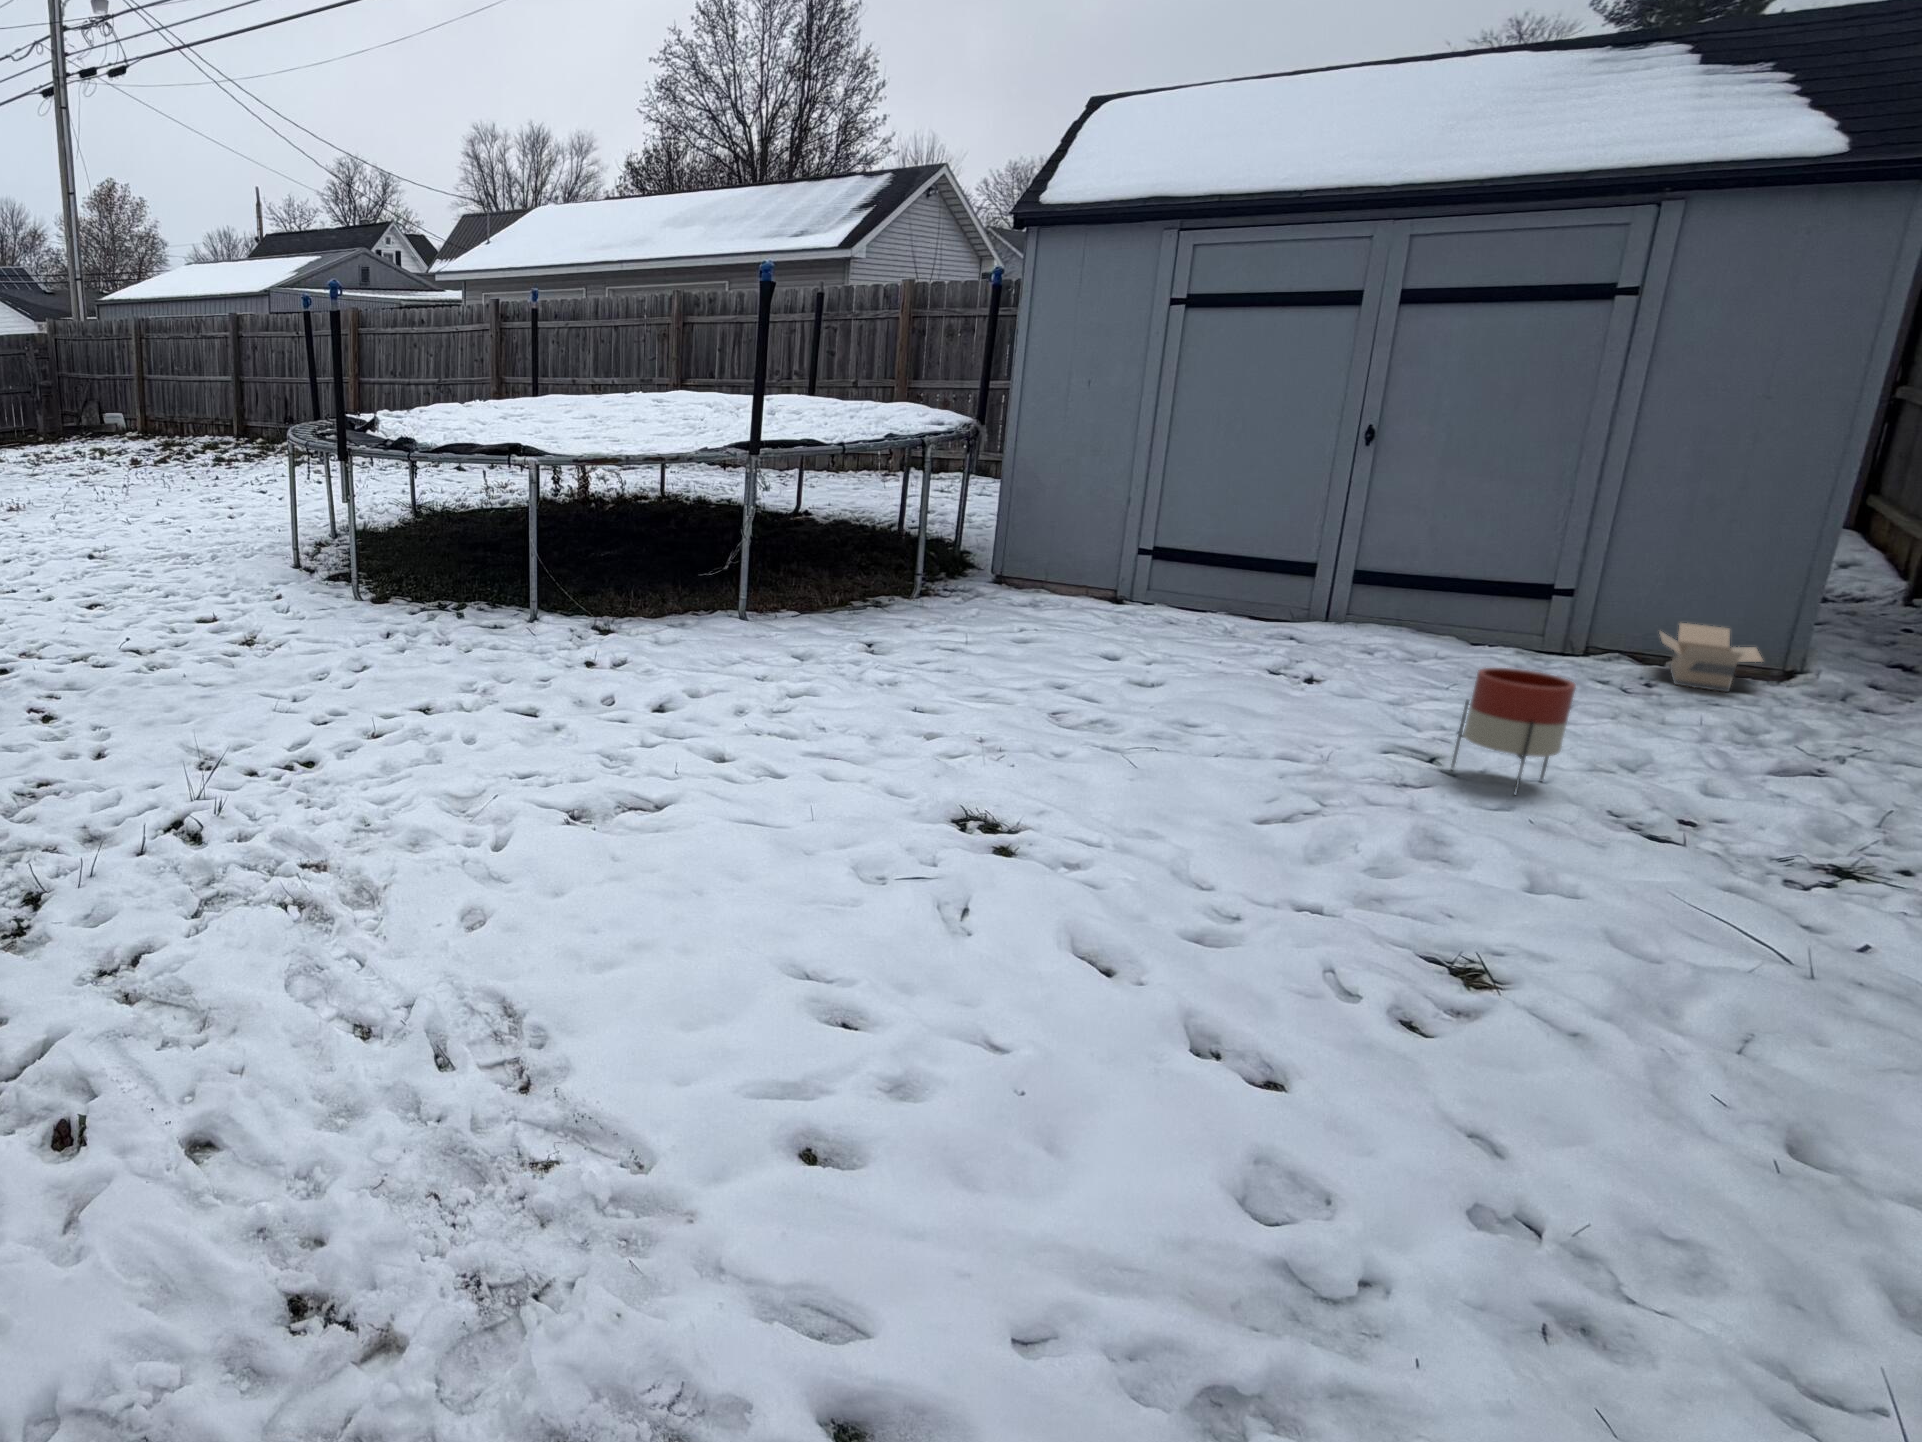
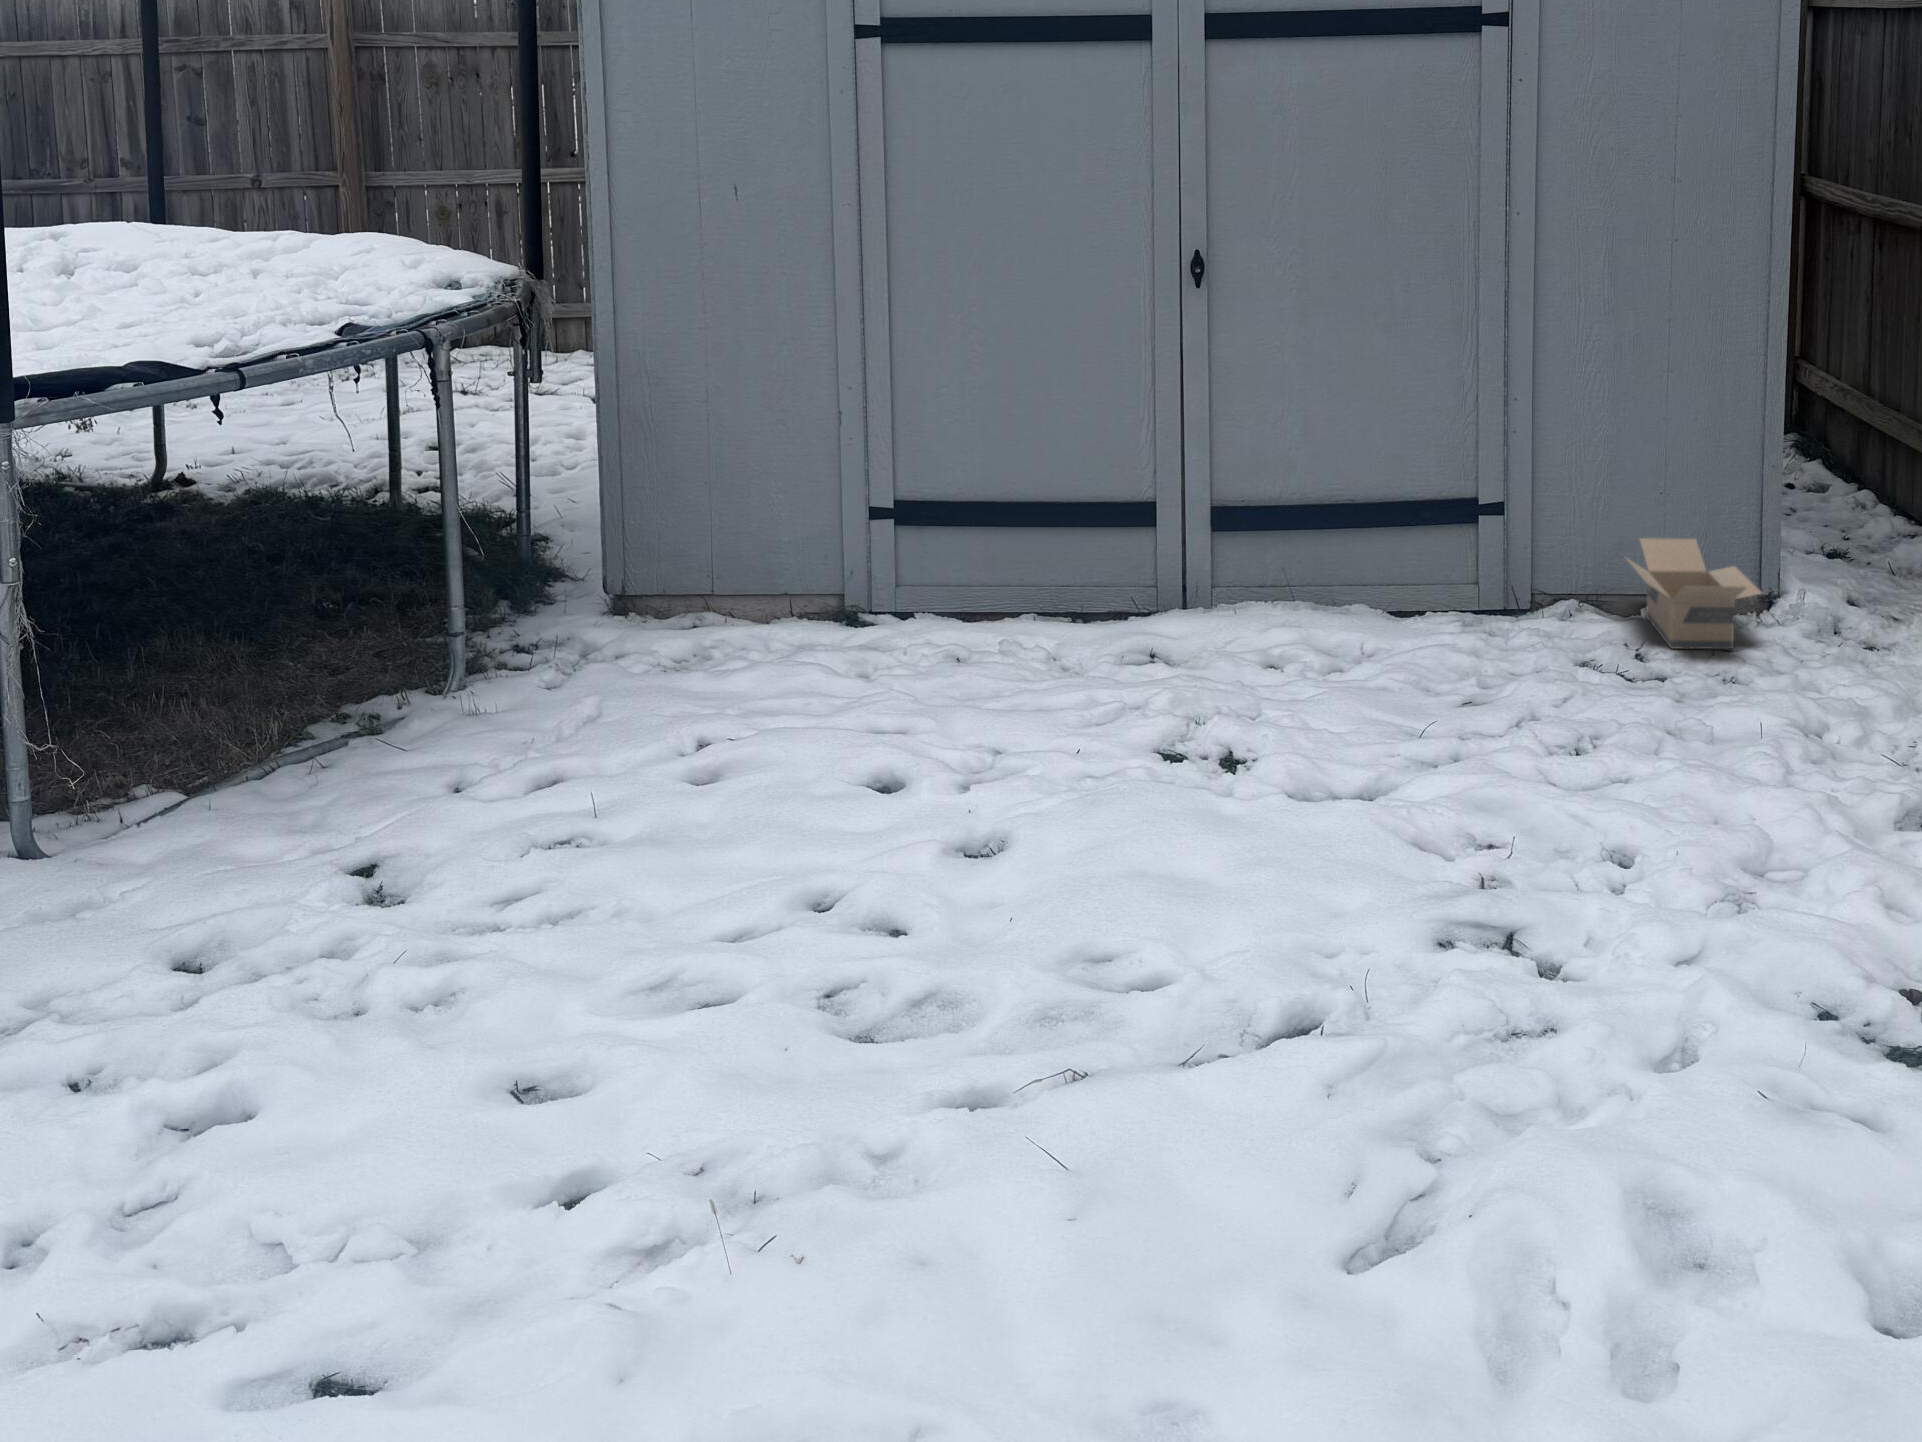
planter: present [1451,668,1576,794] -> none [1538,722,1698,982]

